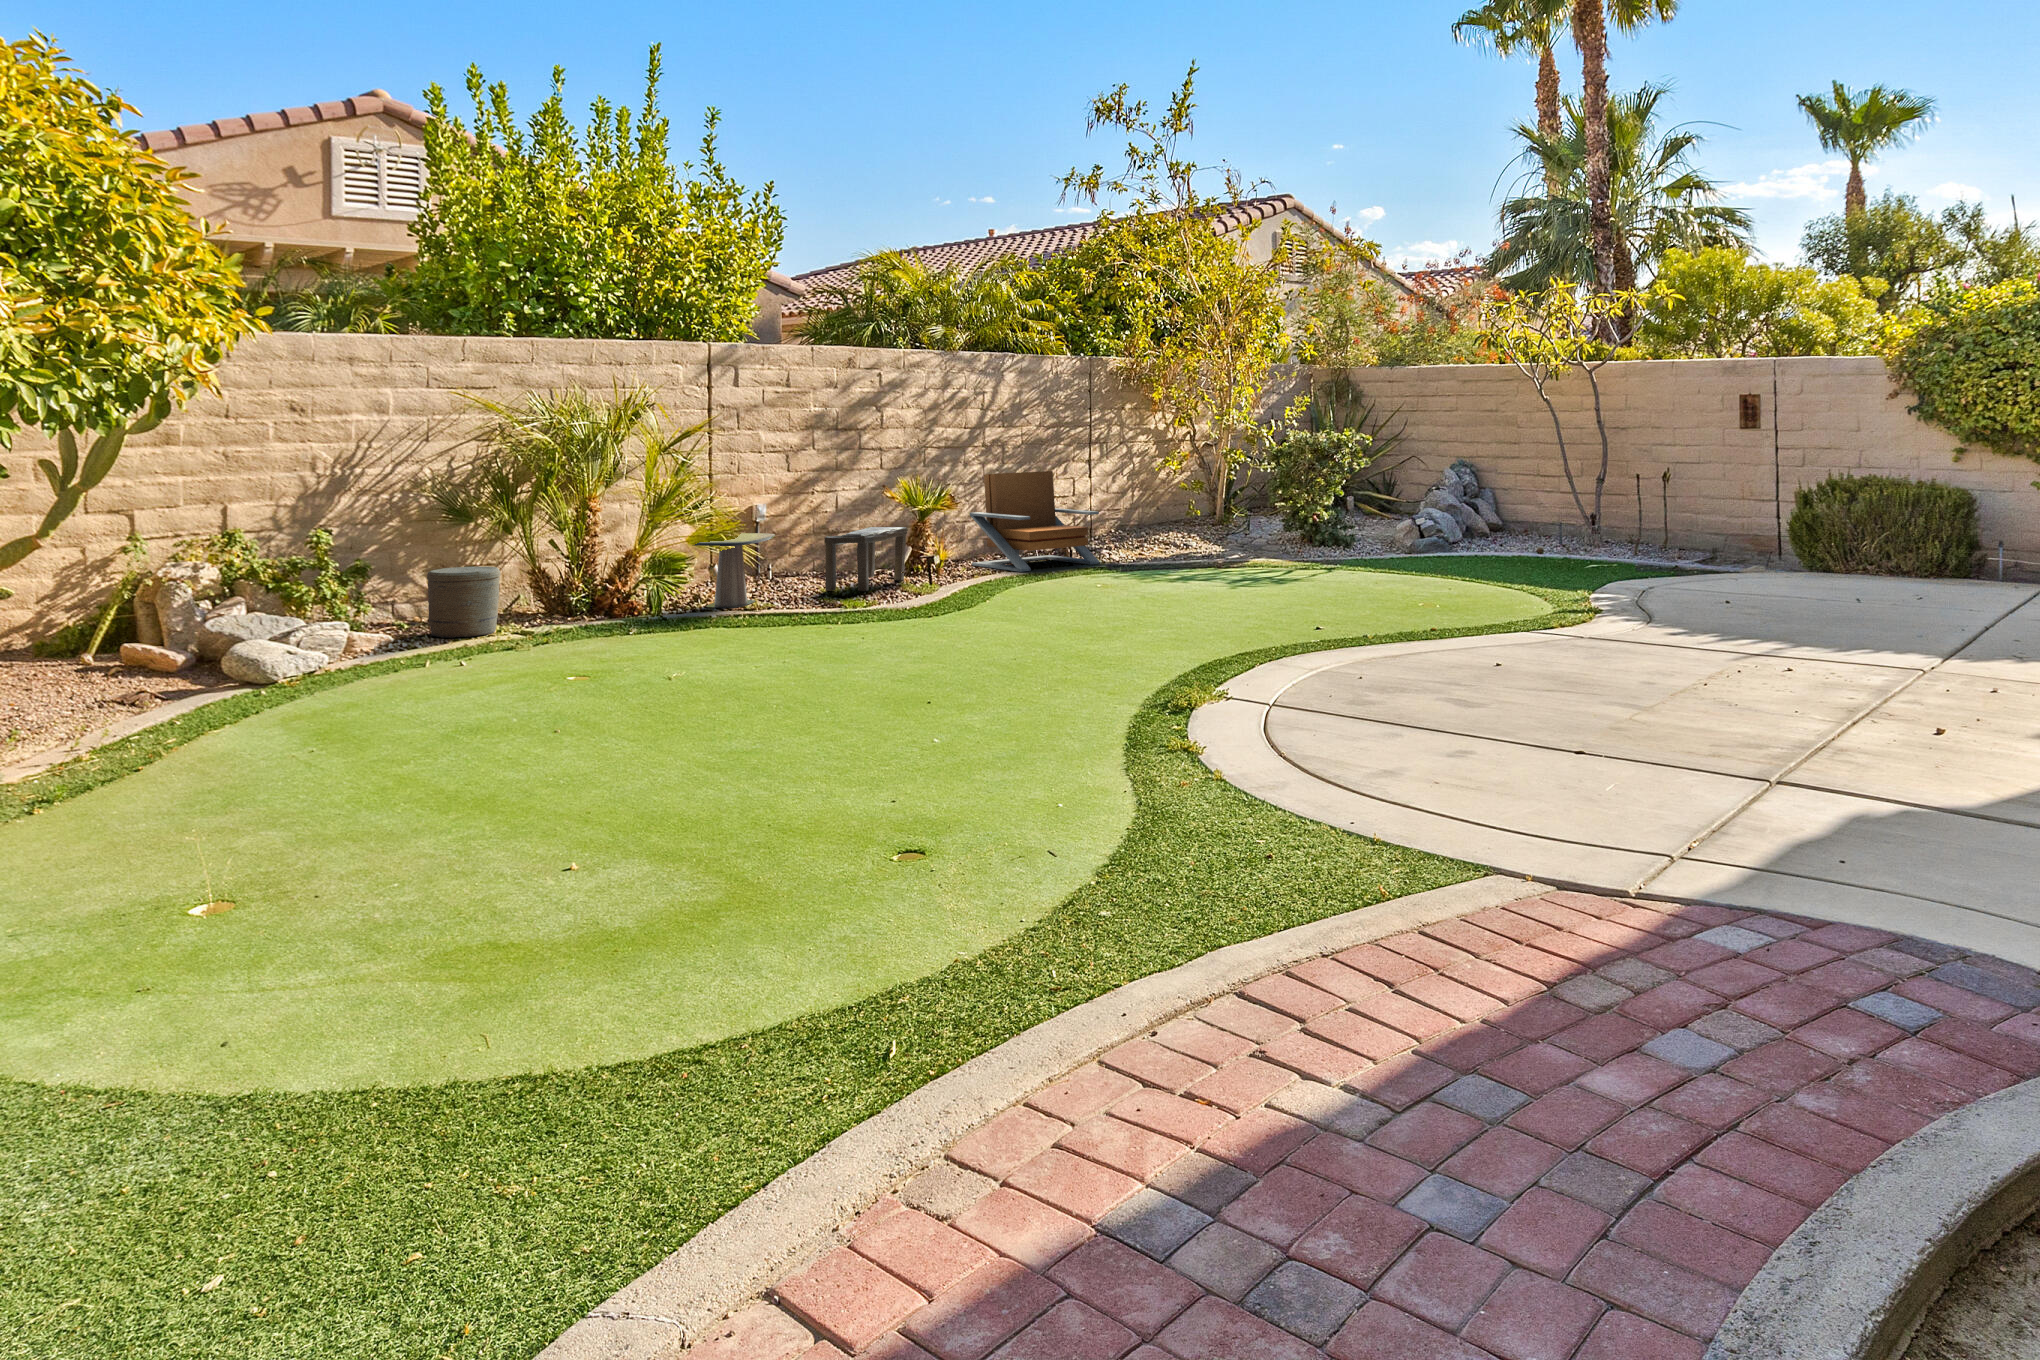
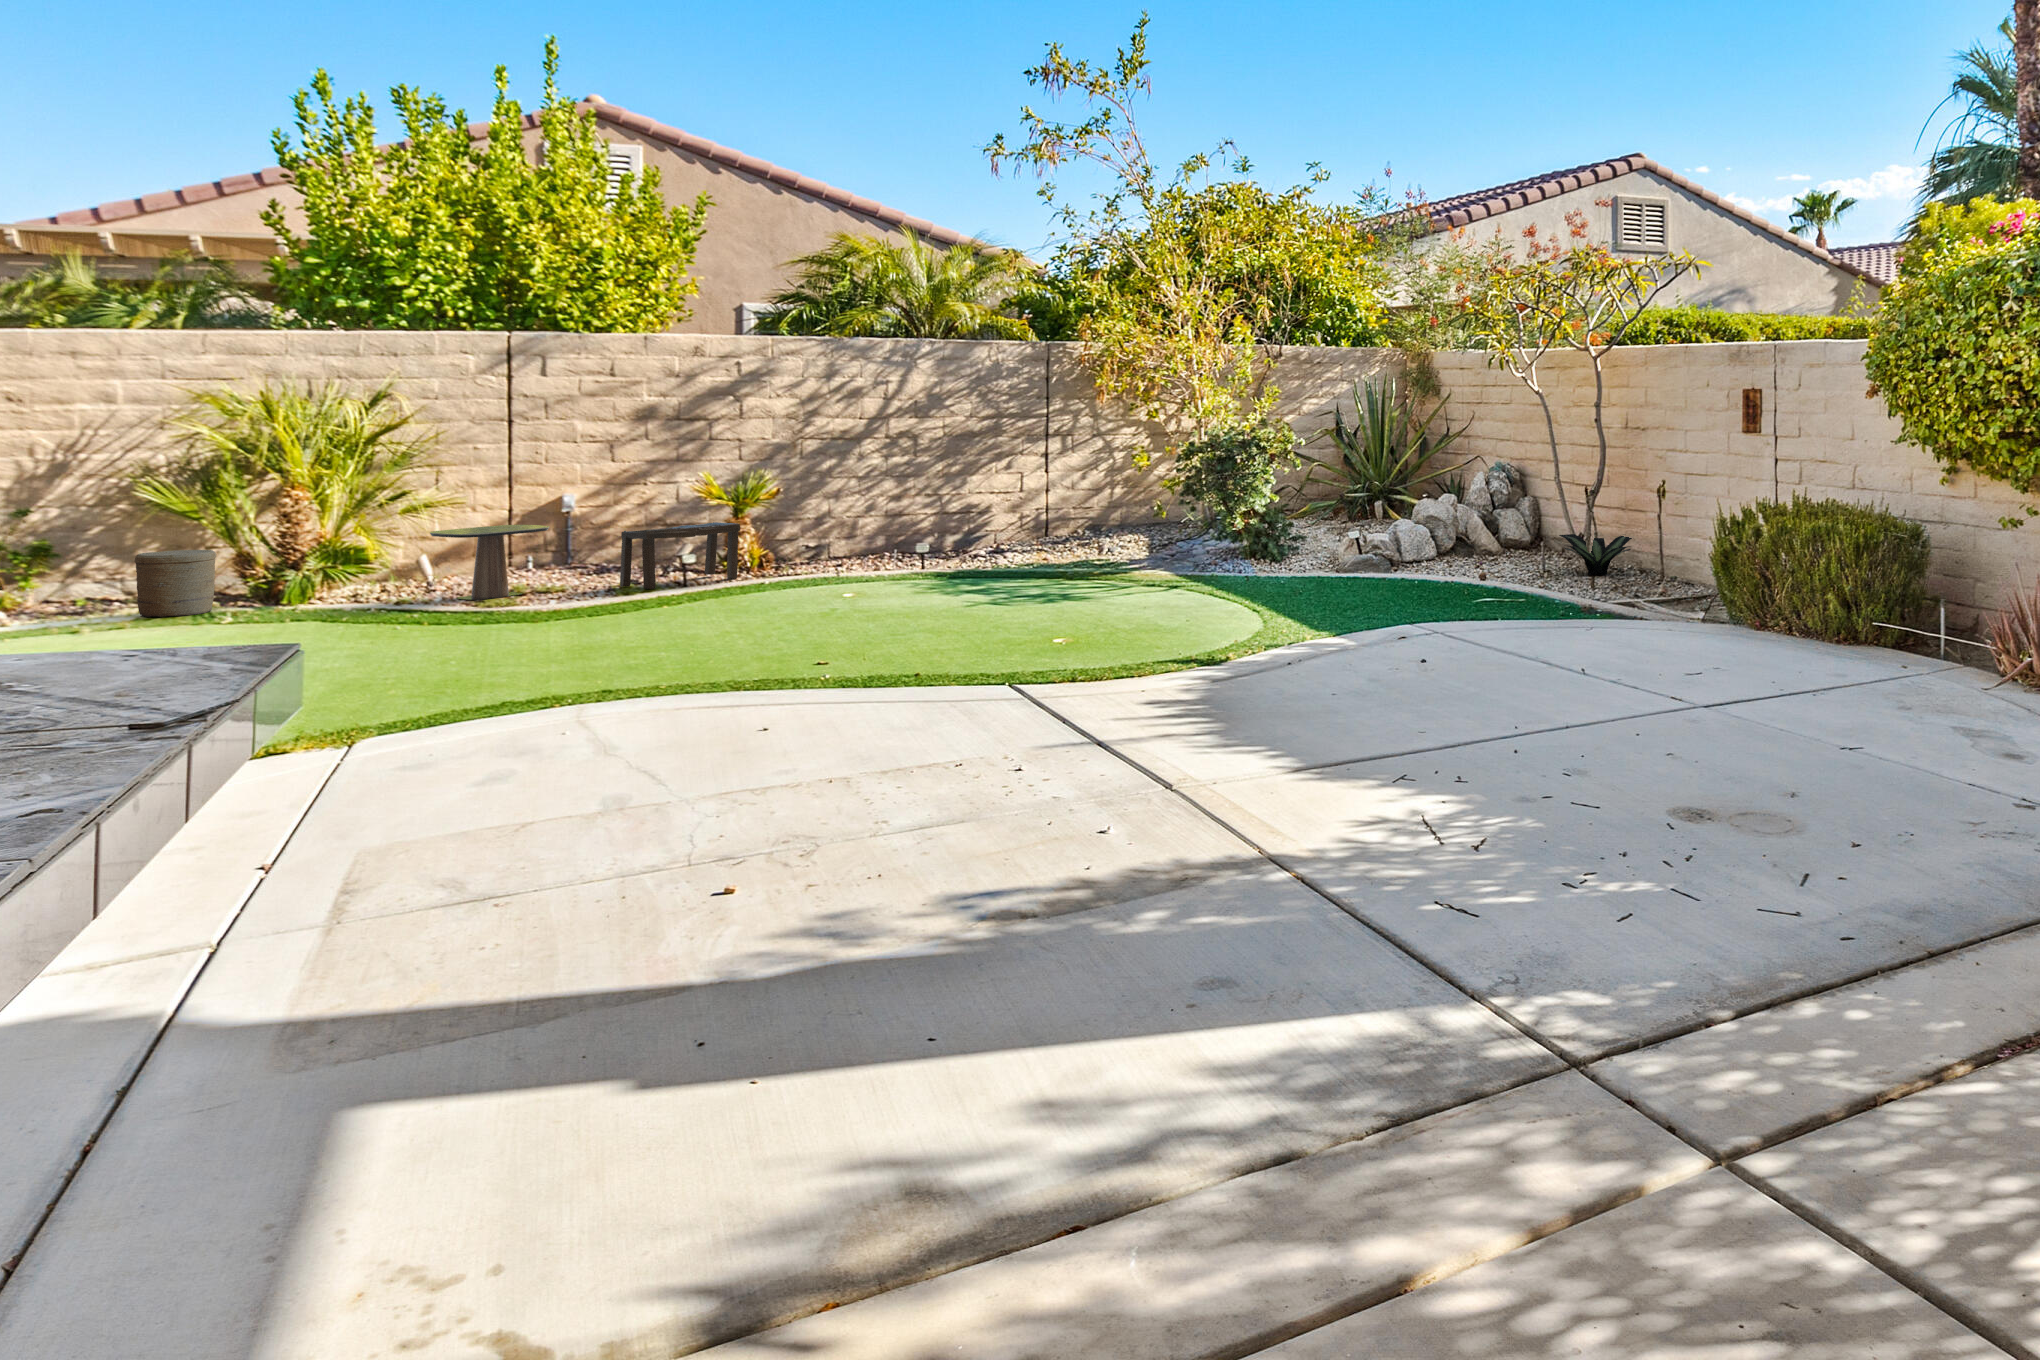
lounge chair: present [970,471,1099,572] -> none [863,466,988,575]
potted plant: none [1568,515,1644,549] -> present [1559,534,1632,576]

